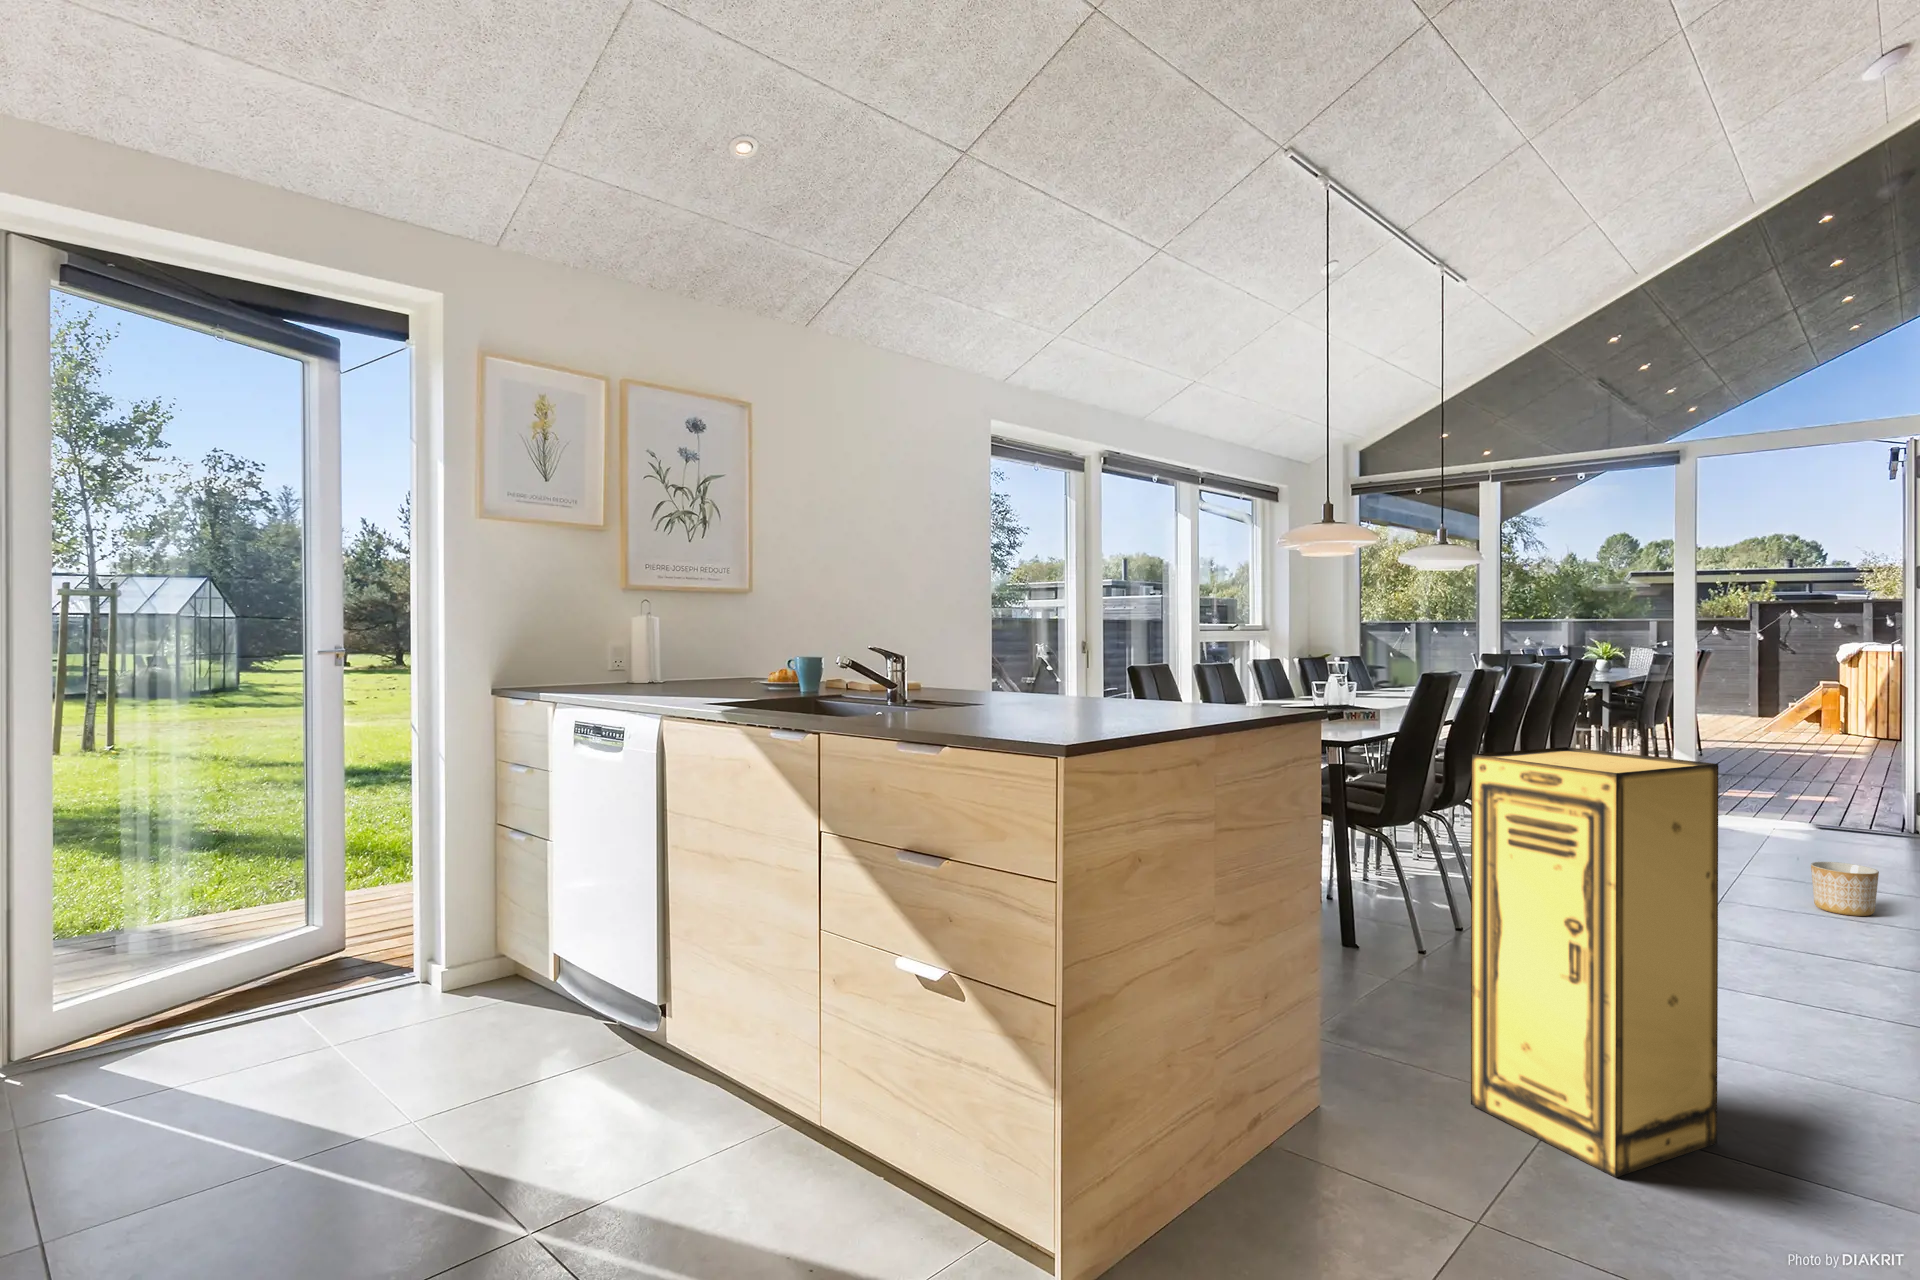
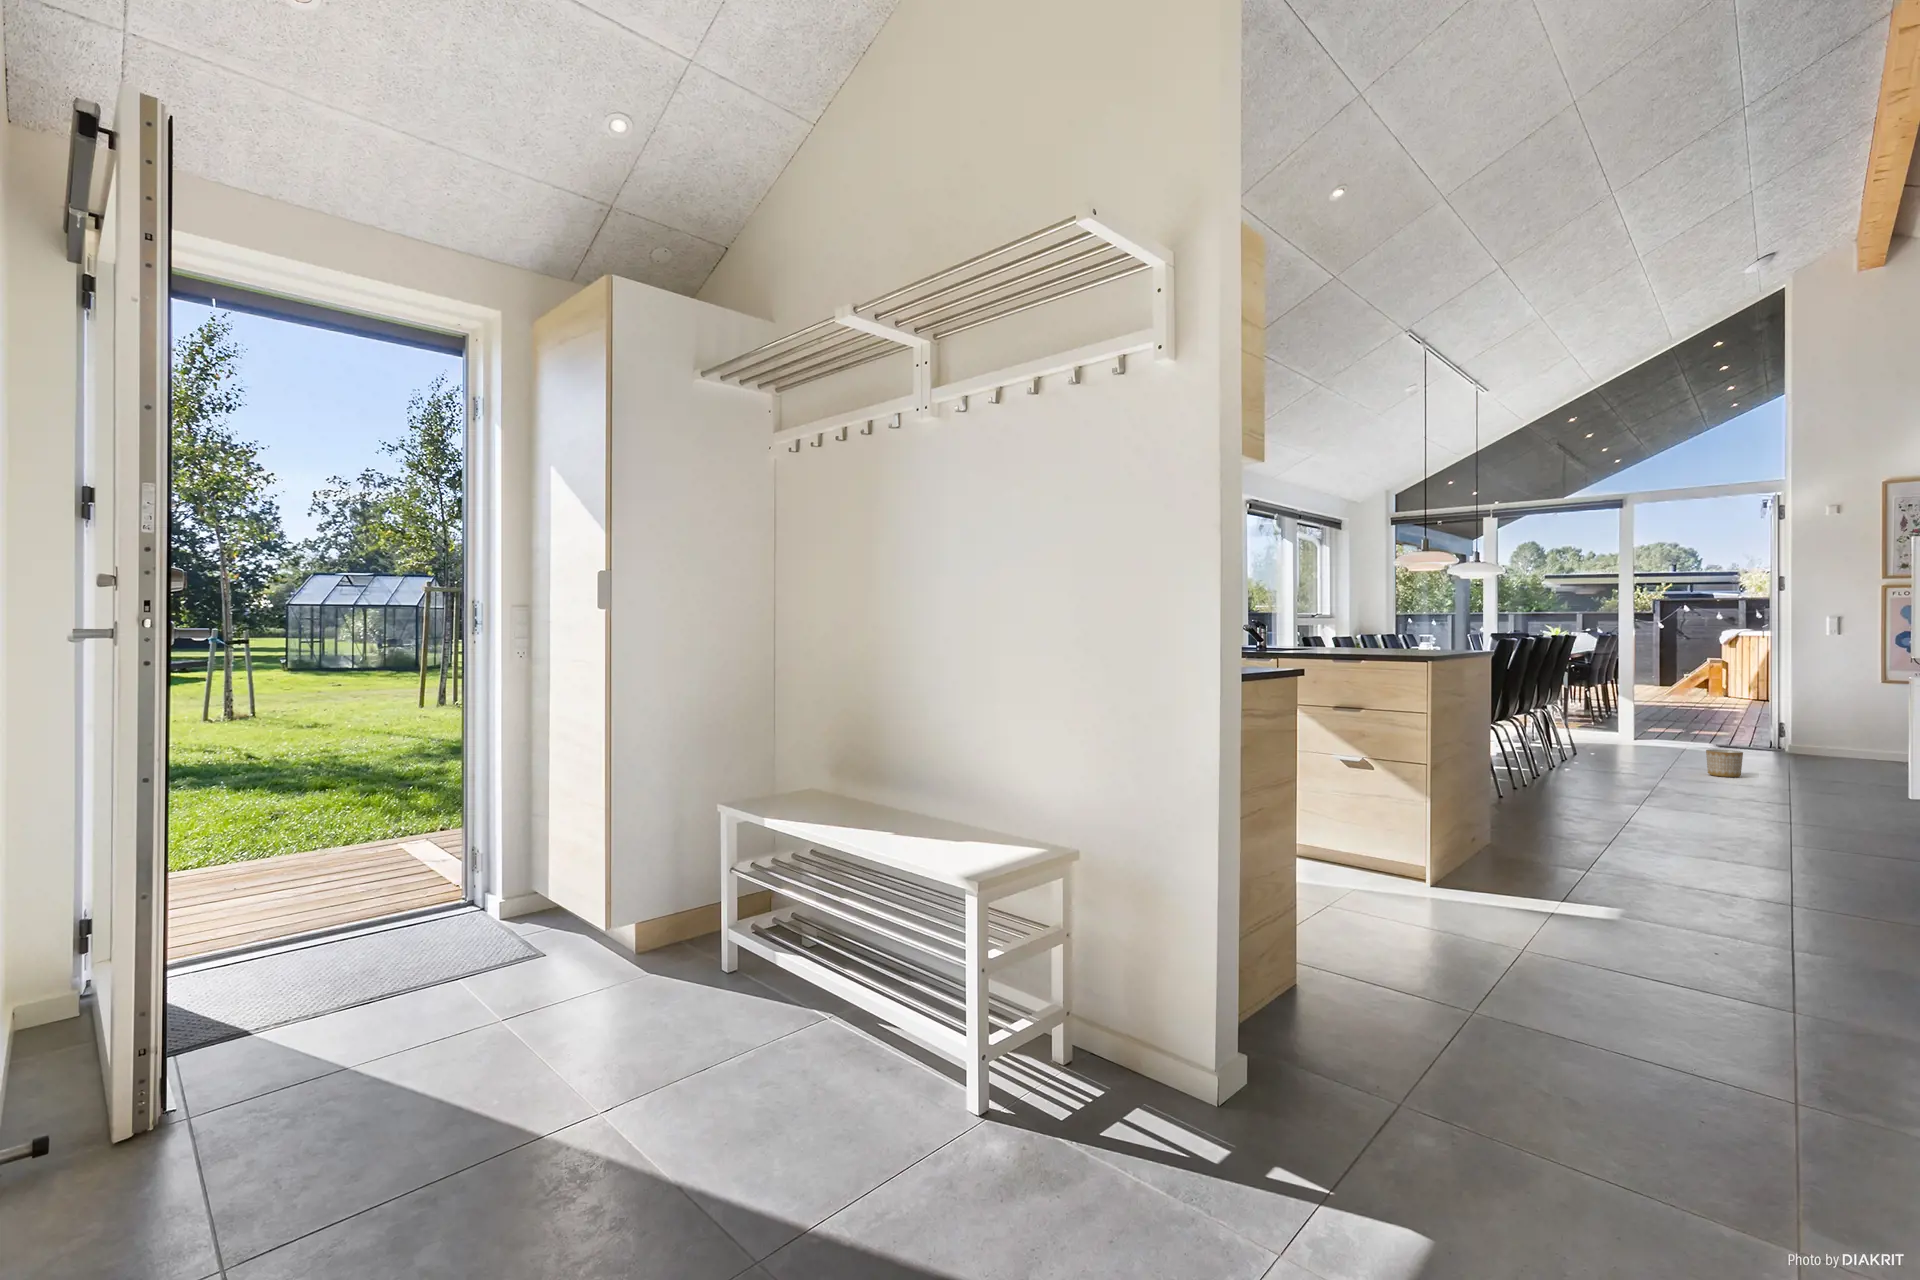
storage cabinet: present [1471,747,1718,1178] -> none [1558,659,1670,832]

